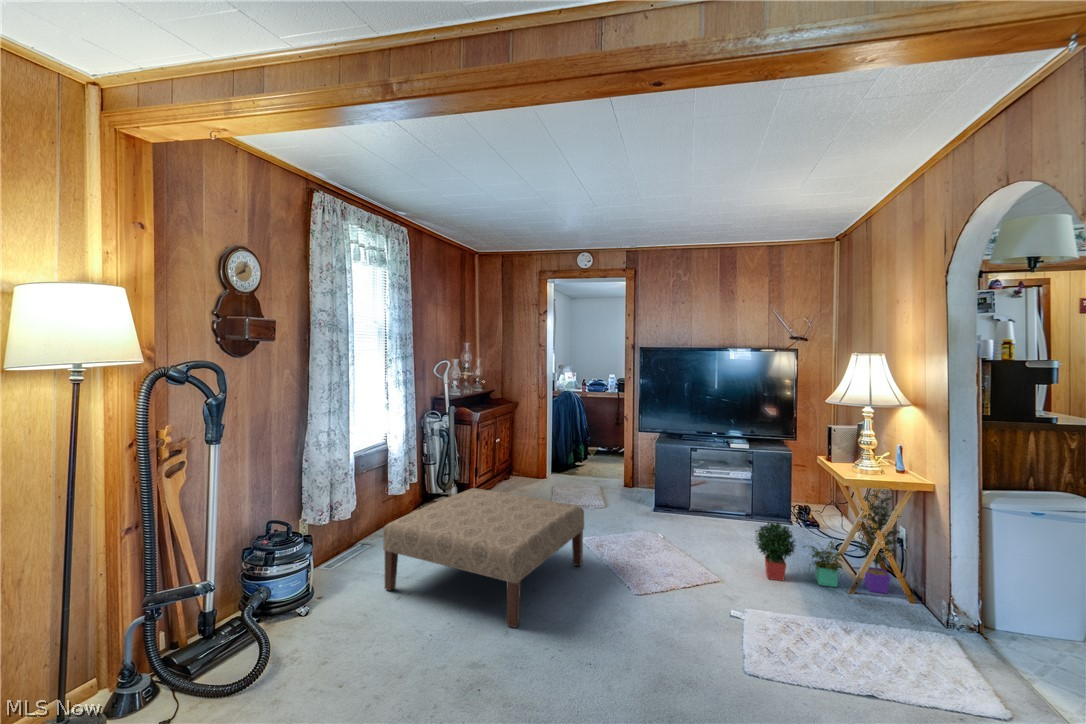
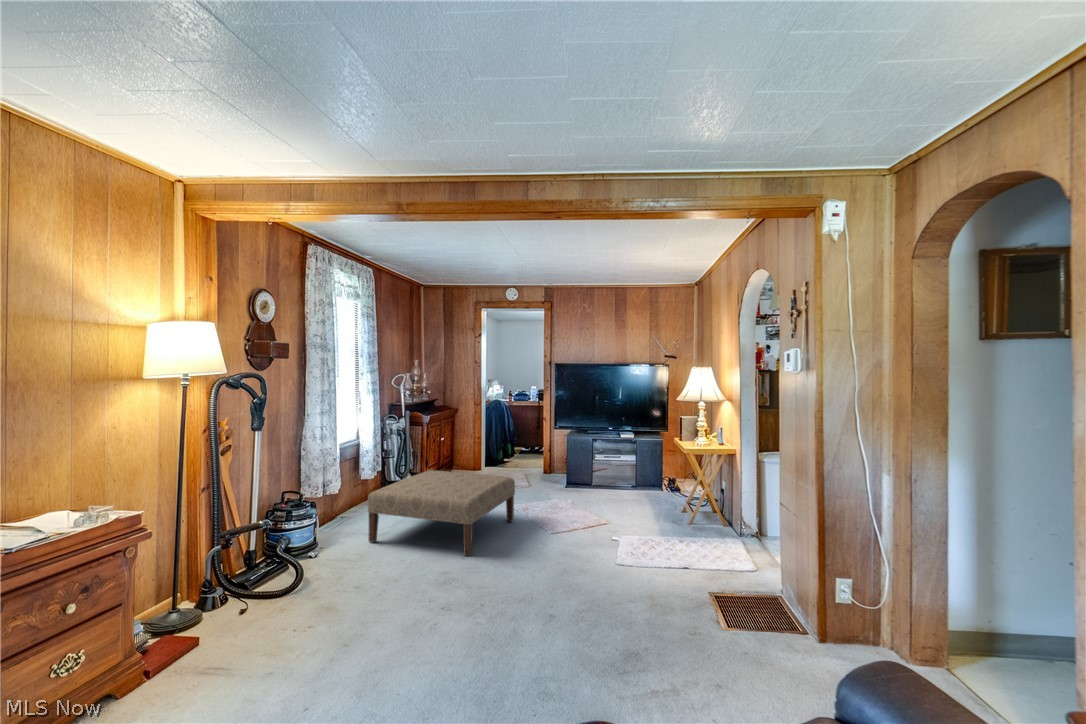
potted plant: present [755,489,900,594] -> none [633,454,725,525]

